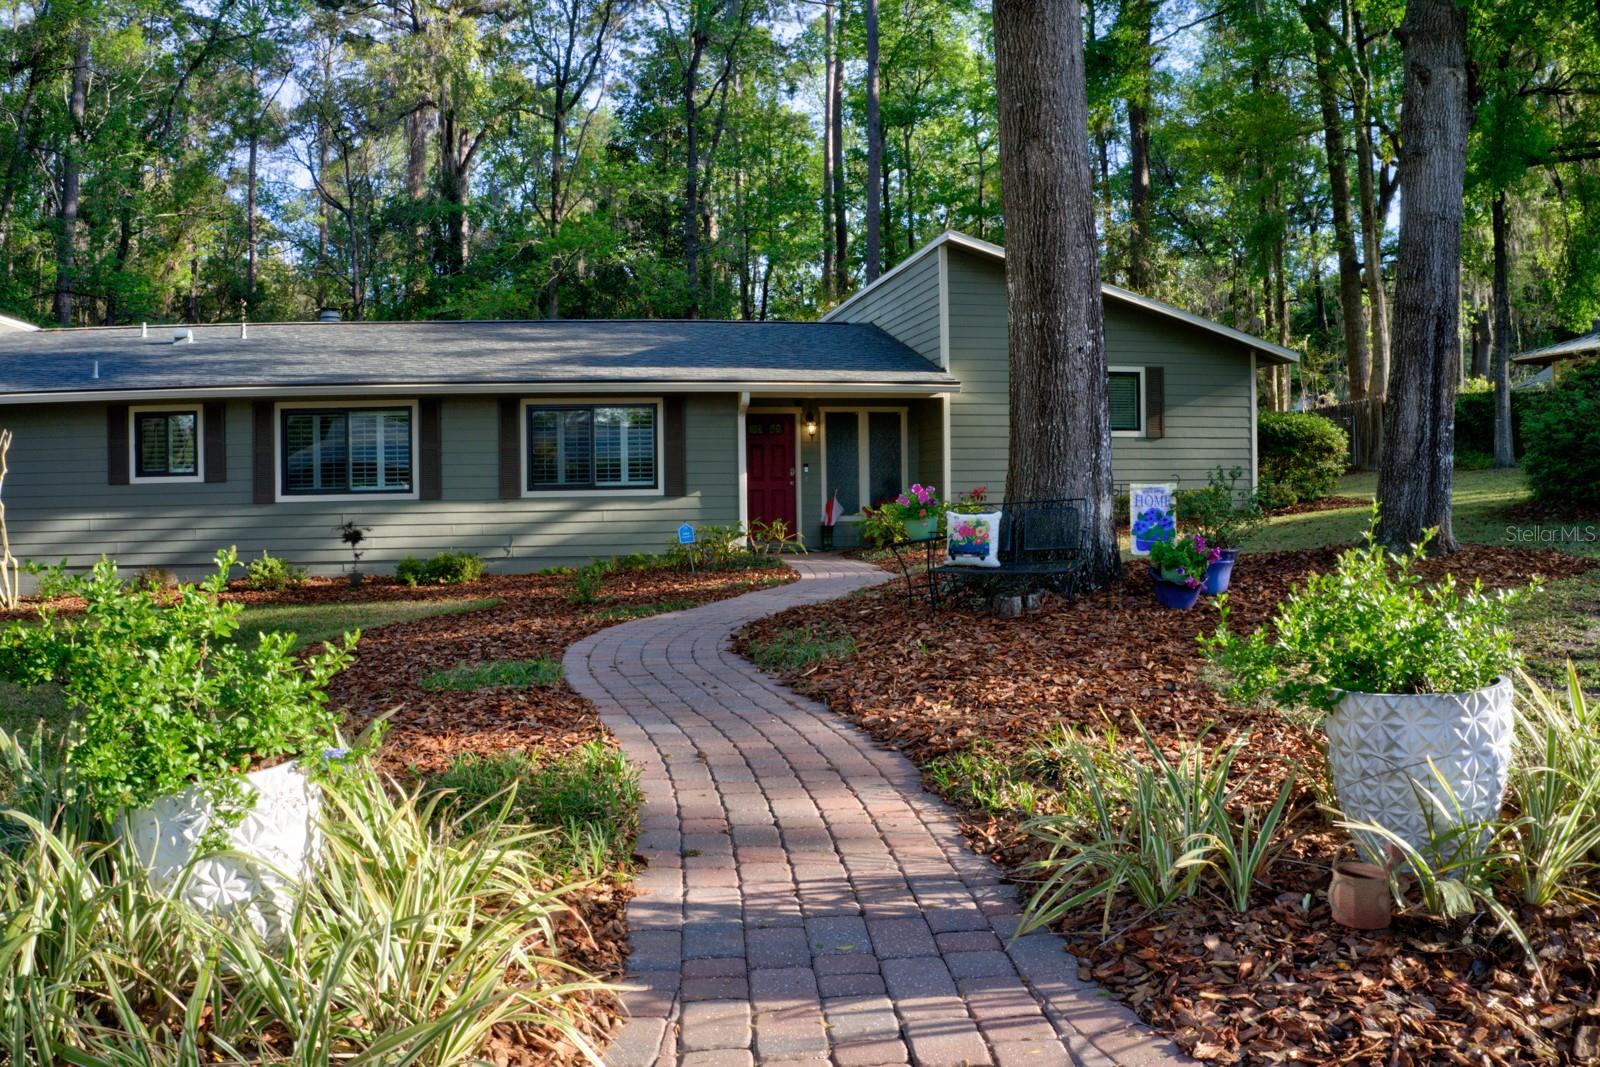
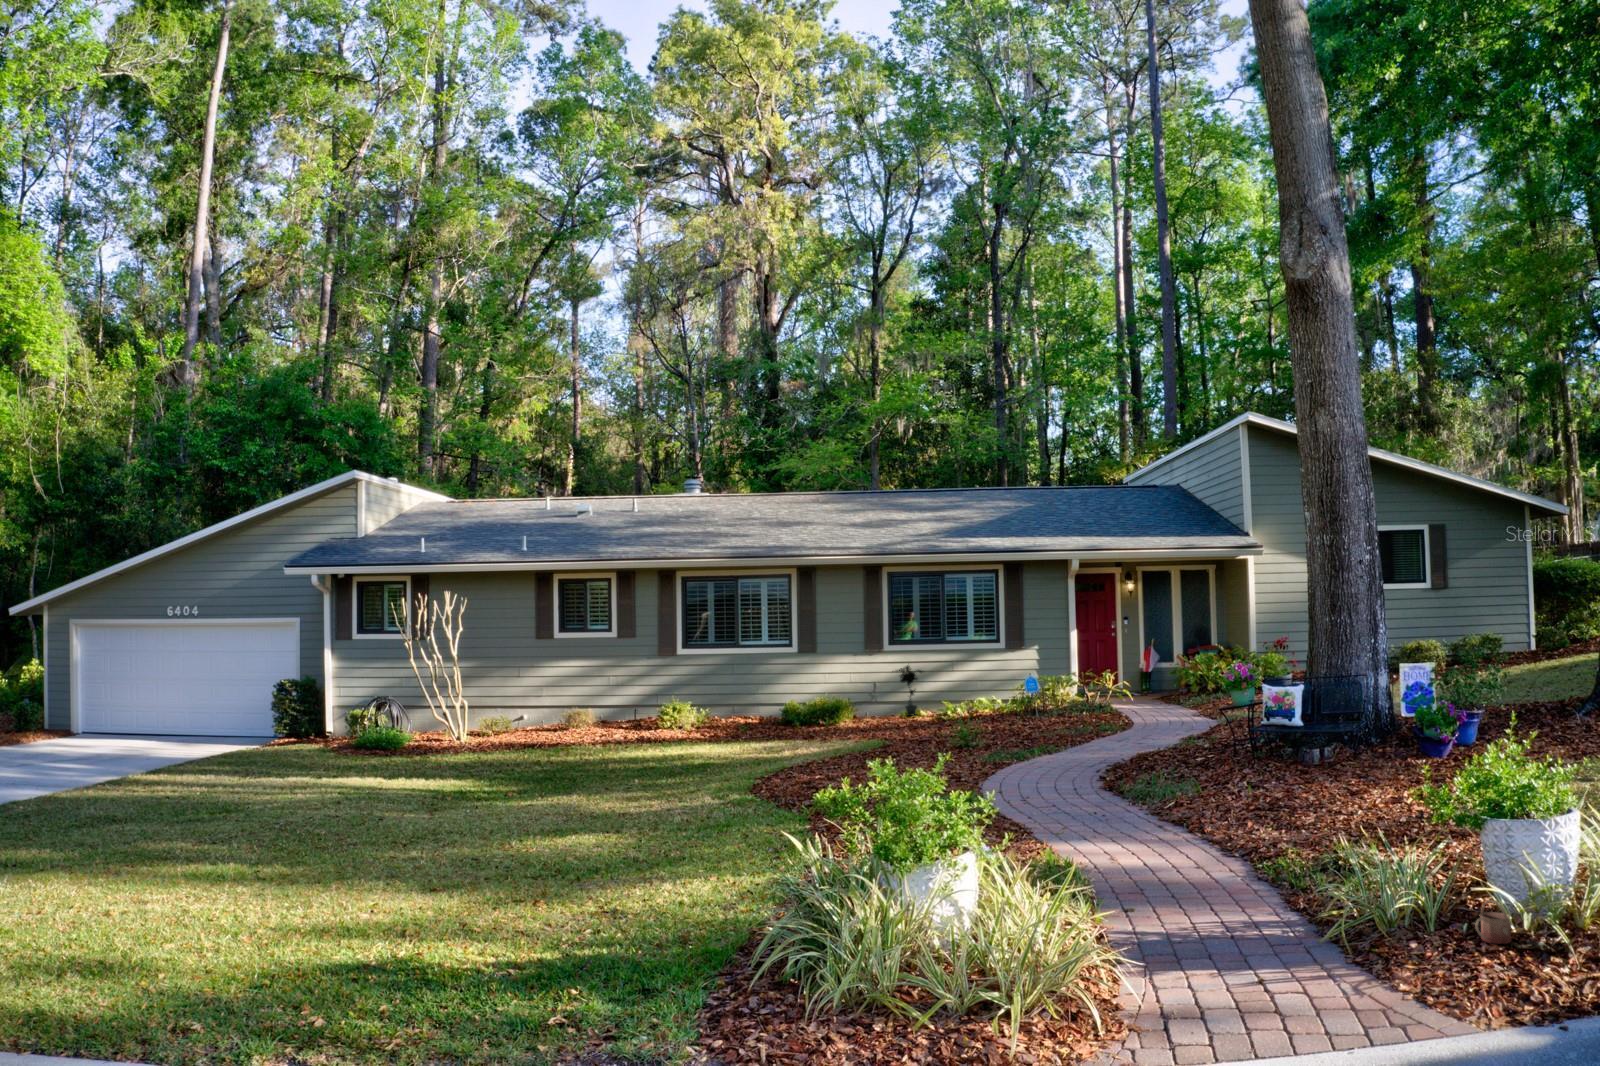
potted plant: present [332,522,372,586] -> present [896,665,922,716]

